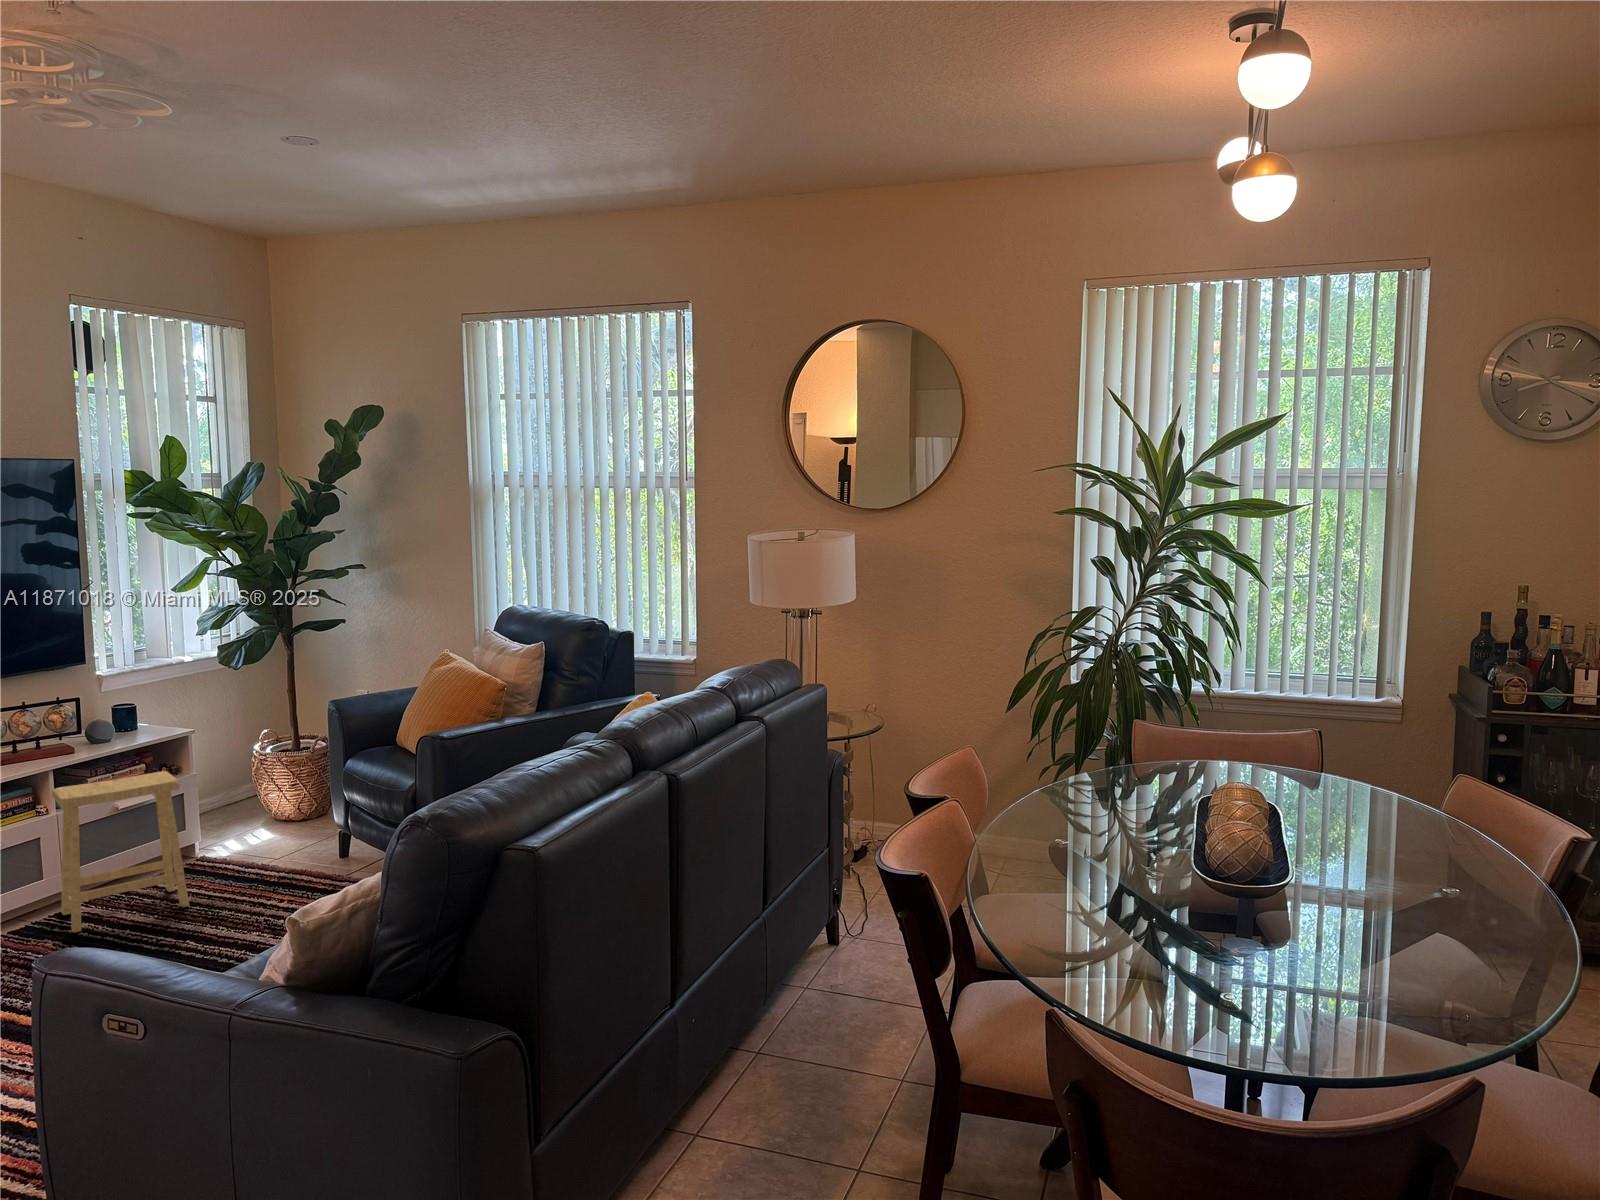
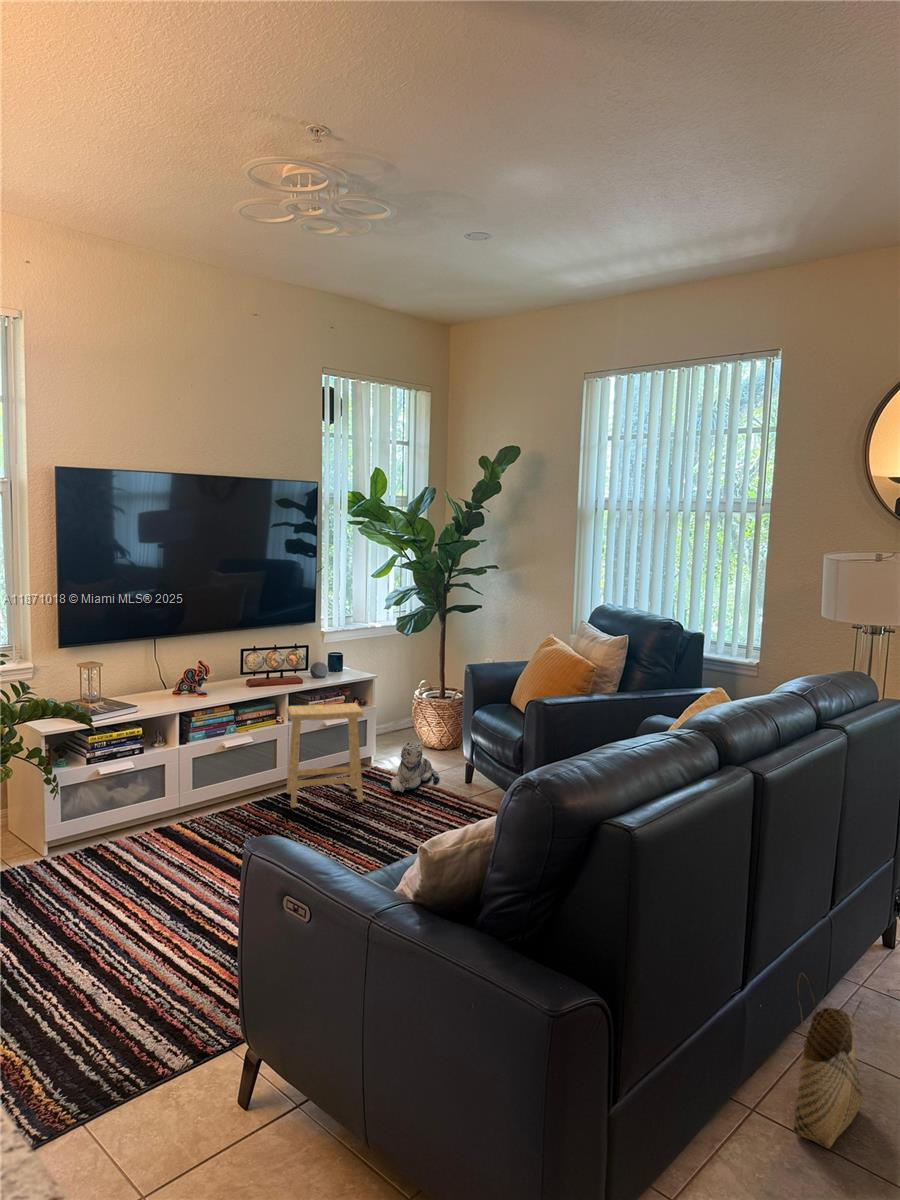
plush toy: none [229,815,302,885] -> present [391,743,440,792]
woven basket: none [729,979,800,1147] -> present [793,973,865,1149]

